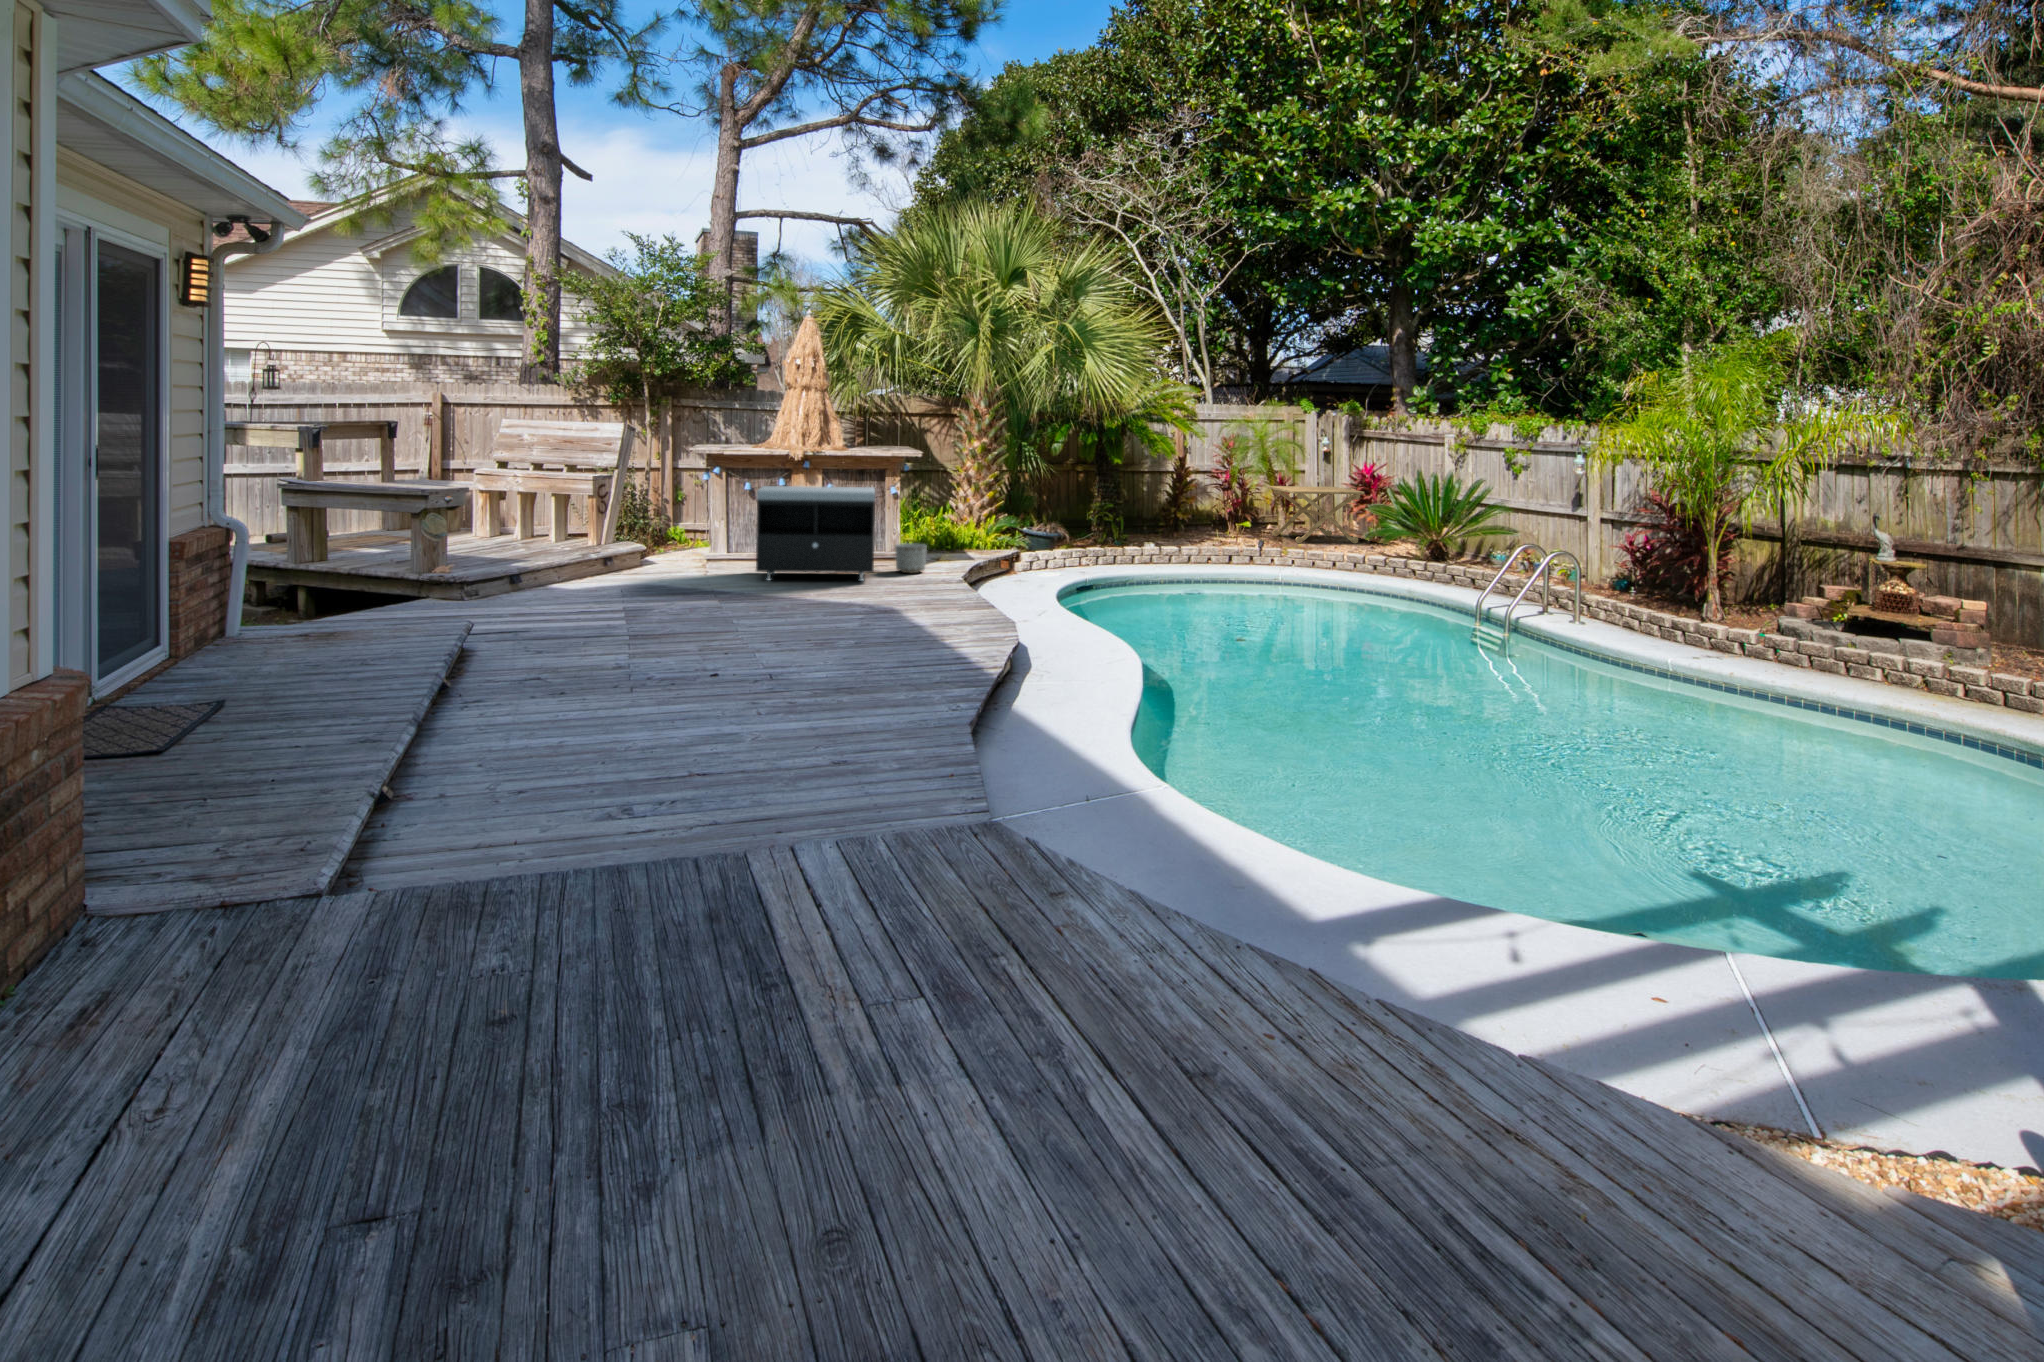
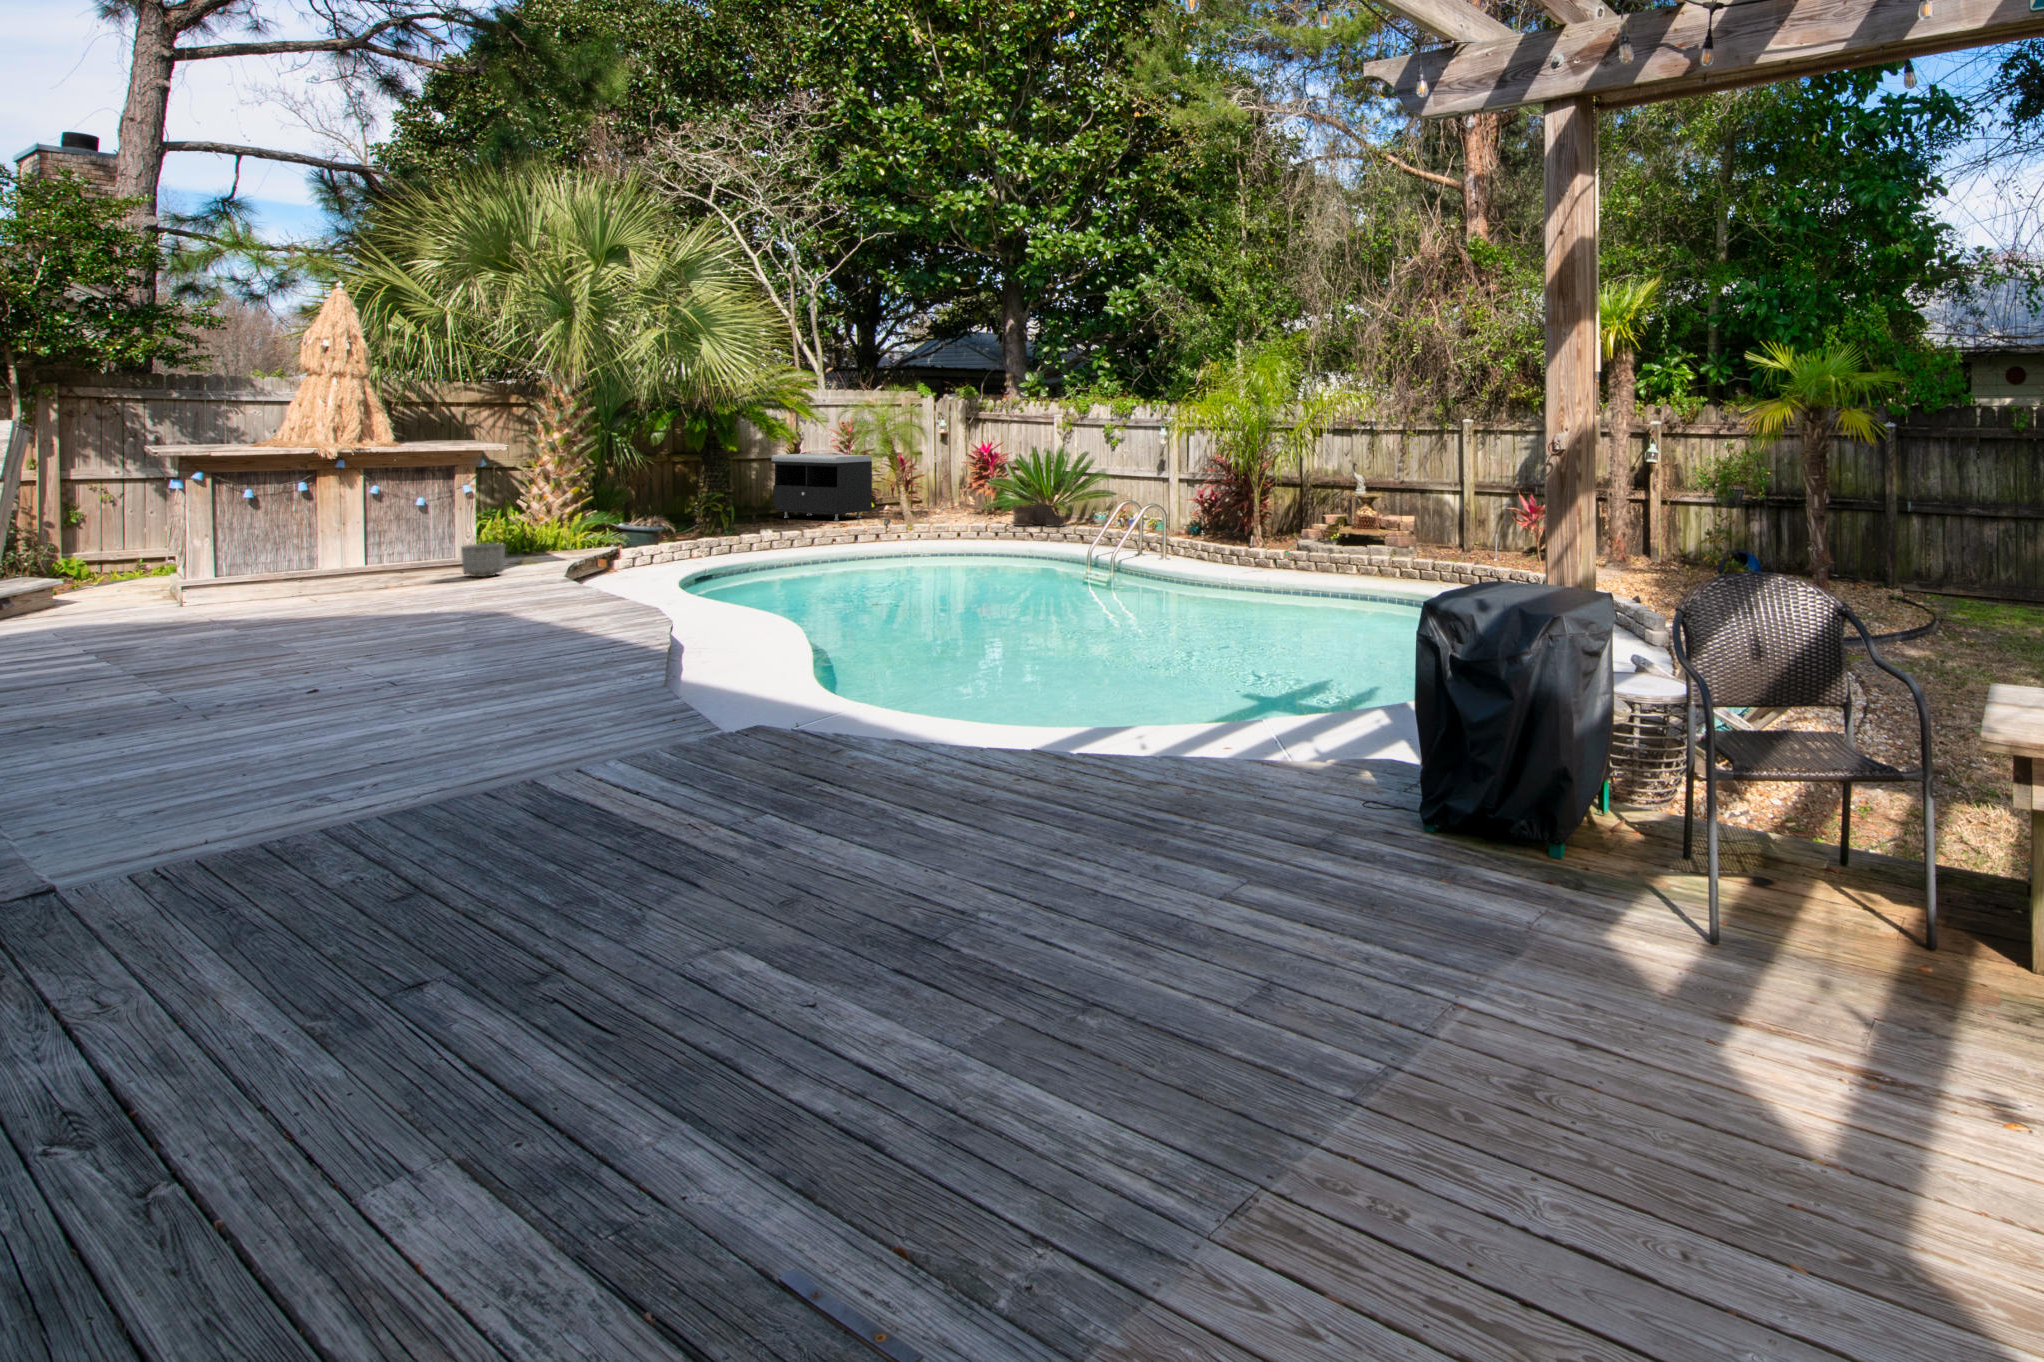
storage bench: present [756,486,875,581] -> present [771,454,872,521]
side table: present [1268,486,1364,543] -> none [896,467,988,520]
woven basket: none [1391,531,1451,563] -> present [1013,503,1064,527]

